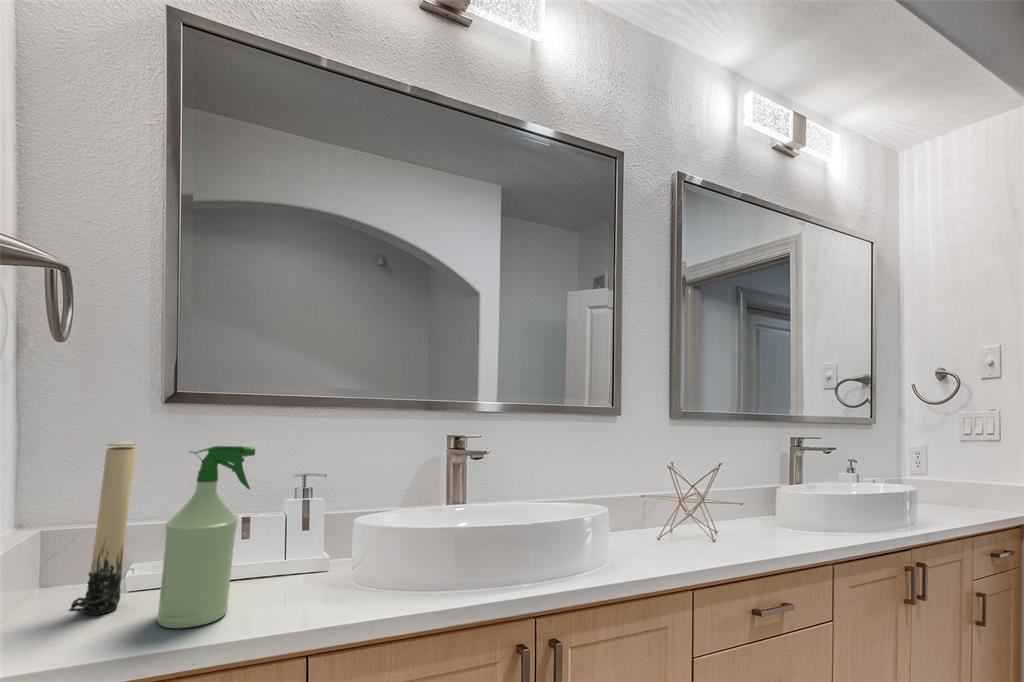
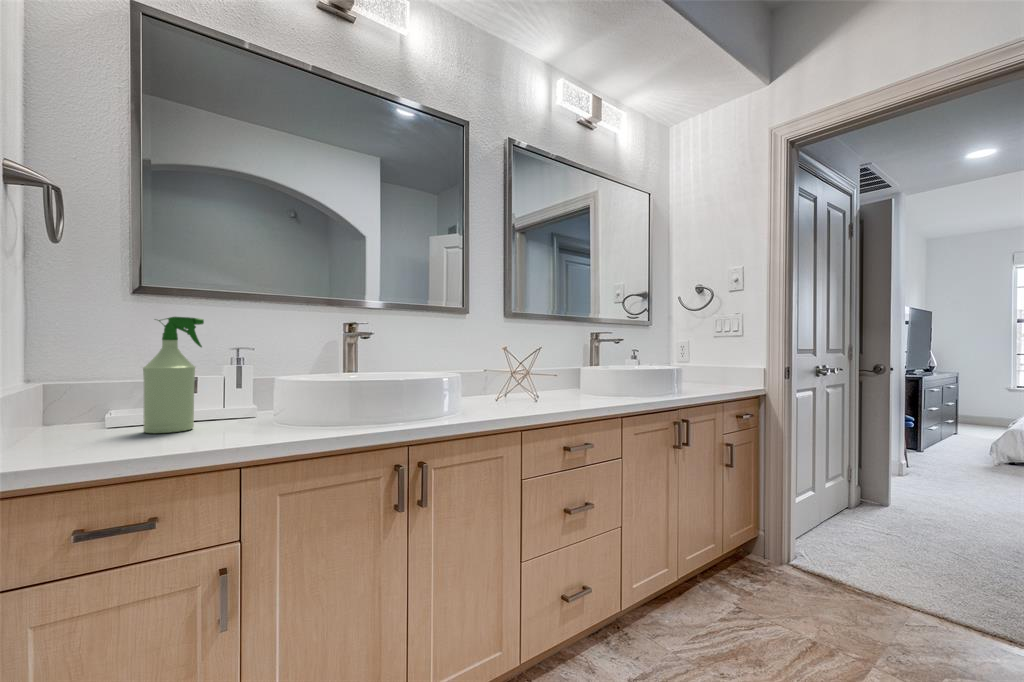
candle: present [71,442,136,615] -> none [68,316,108,434]

